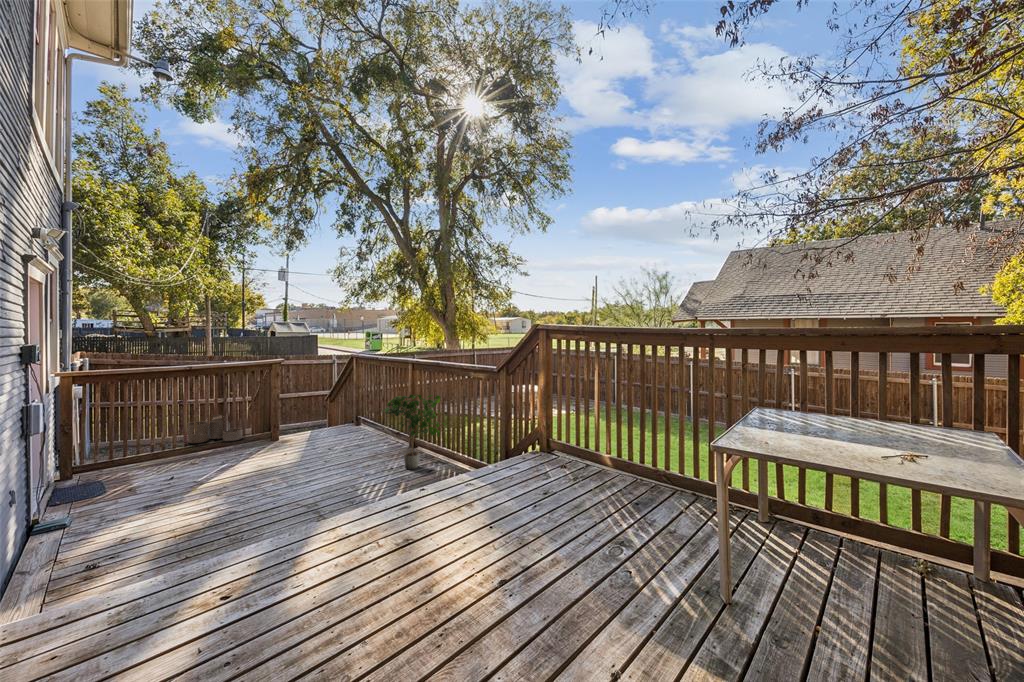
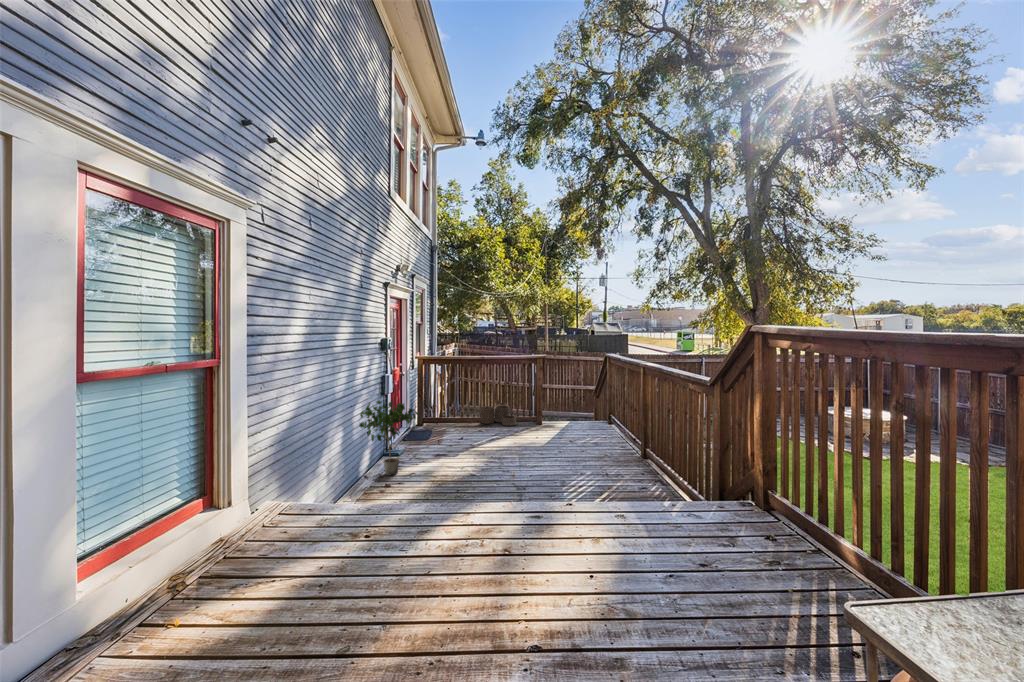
potted plant: present [382,395,446,470] -> present [359,400,419,475]

